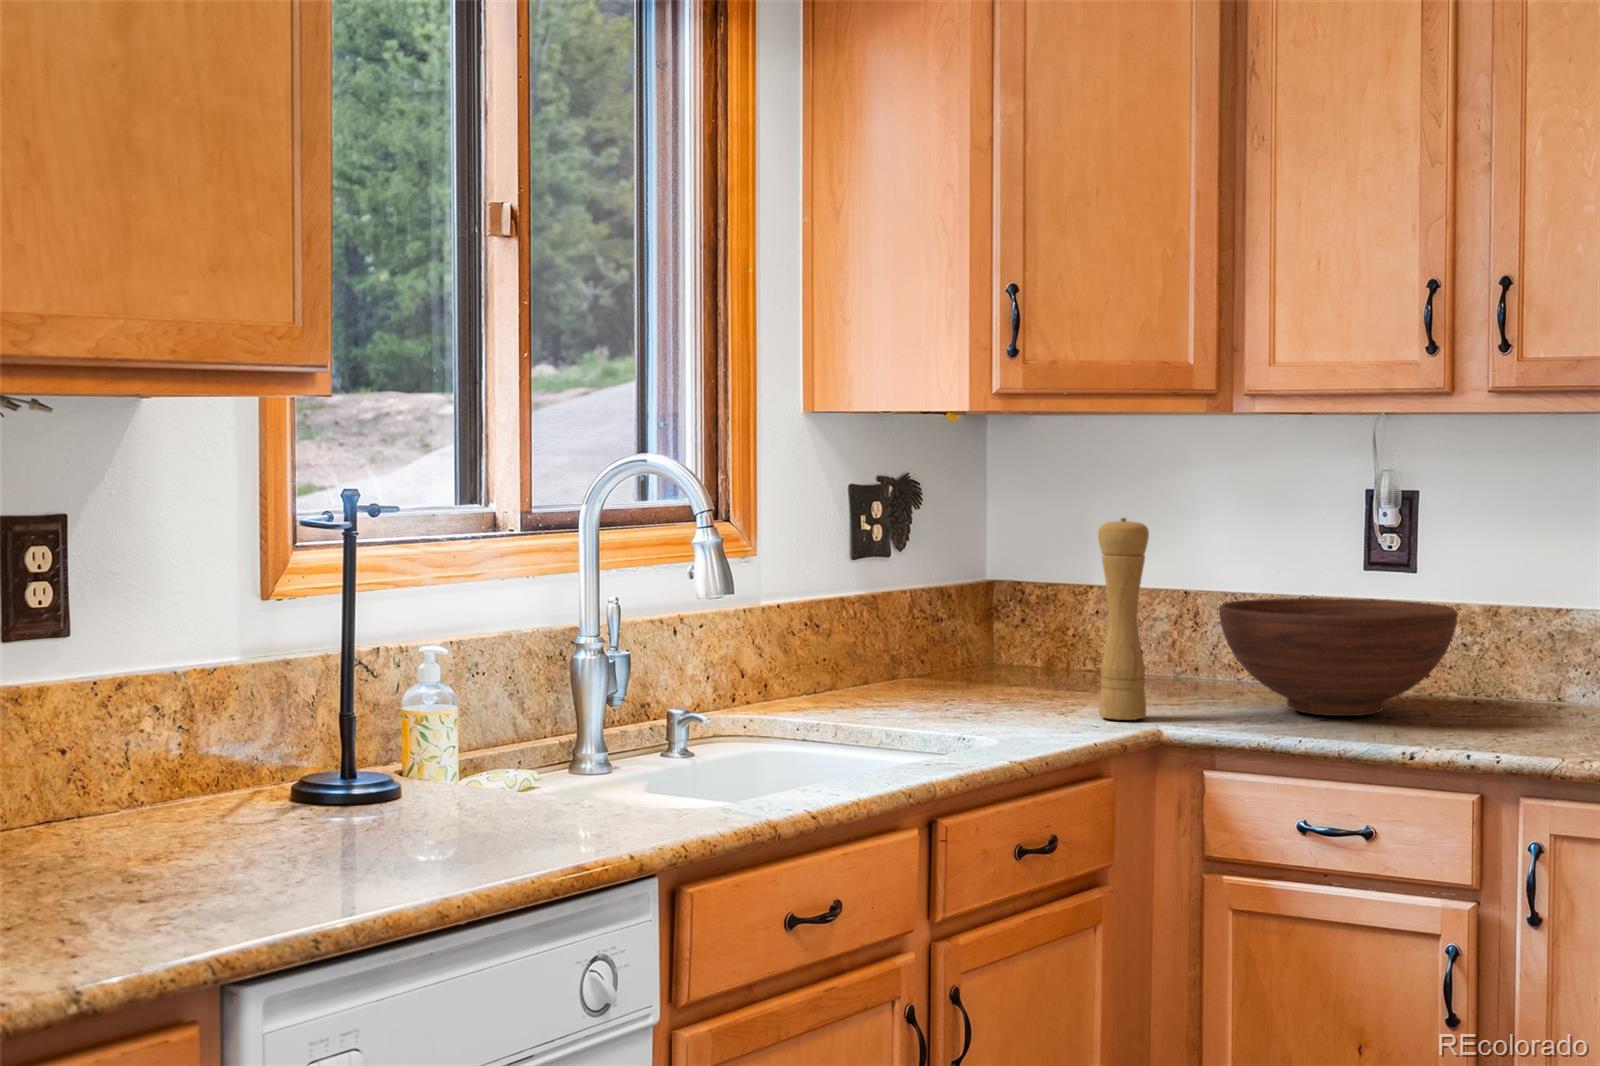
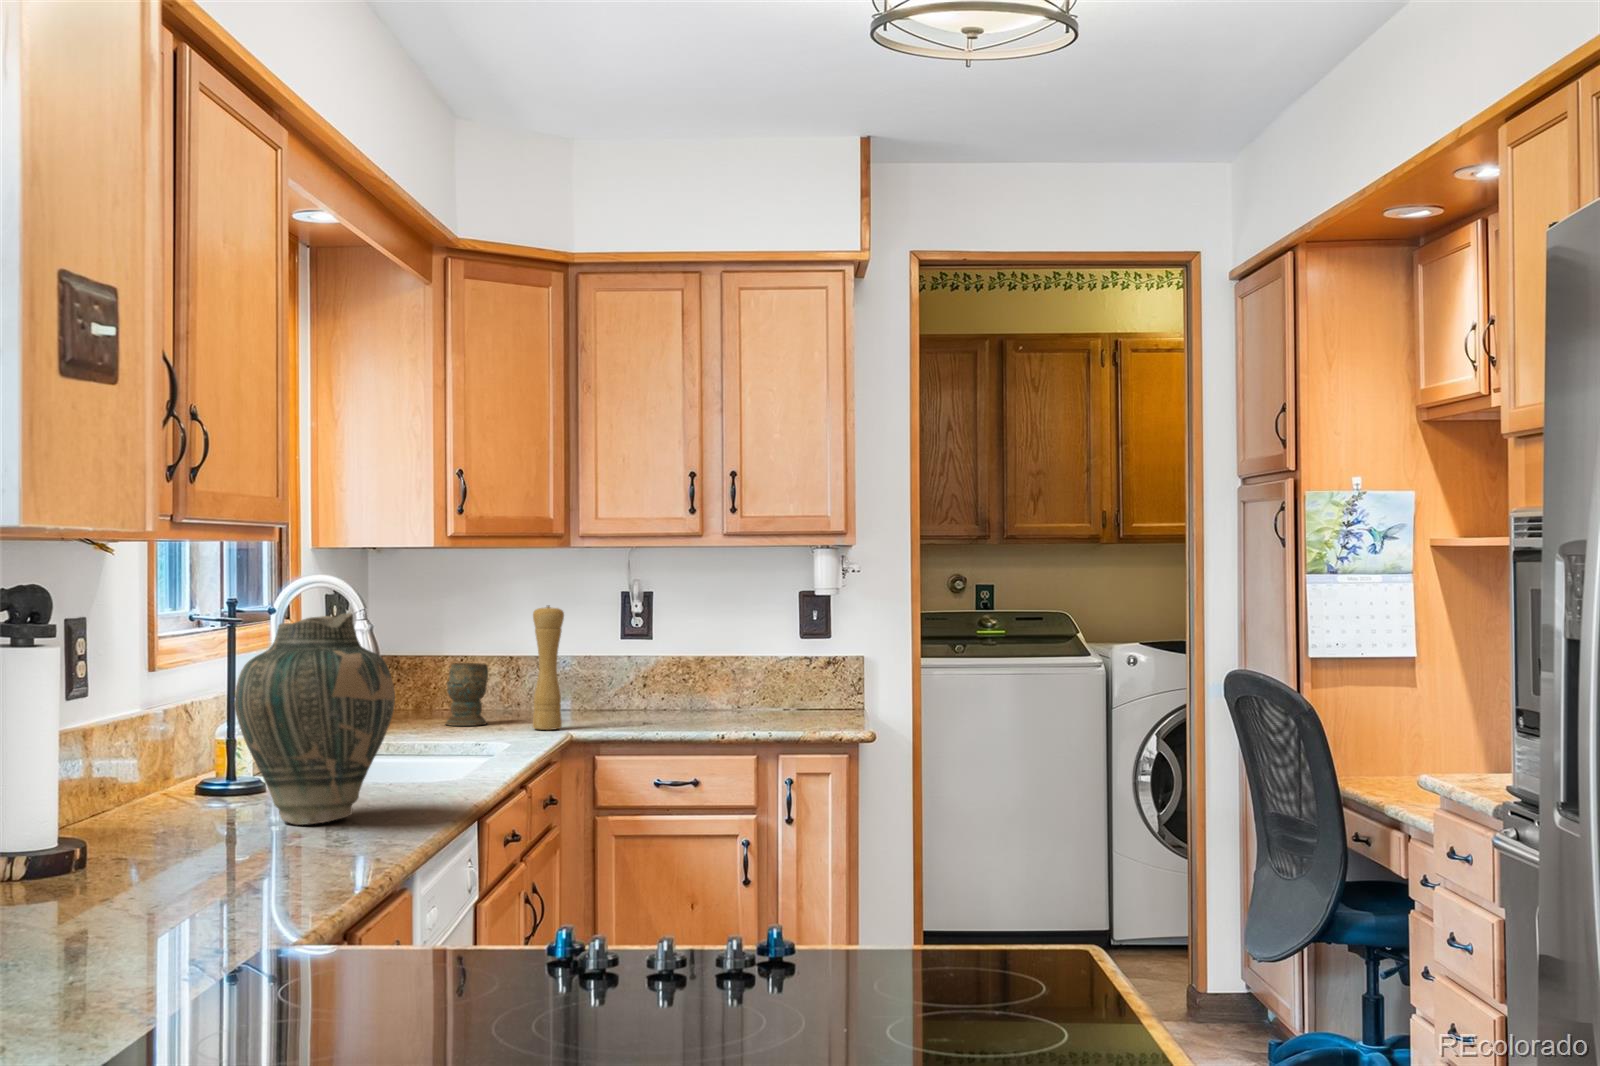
vase: none [112,549,360,877] -> present [234,613,395,825]
fruit bowl: present [1219,598,1457,716] -> none [578,655,712,721]
mug: none [1005,604,1085,702] -> present [446,663,488,726]

